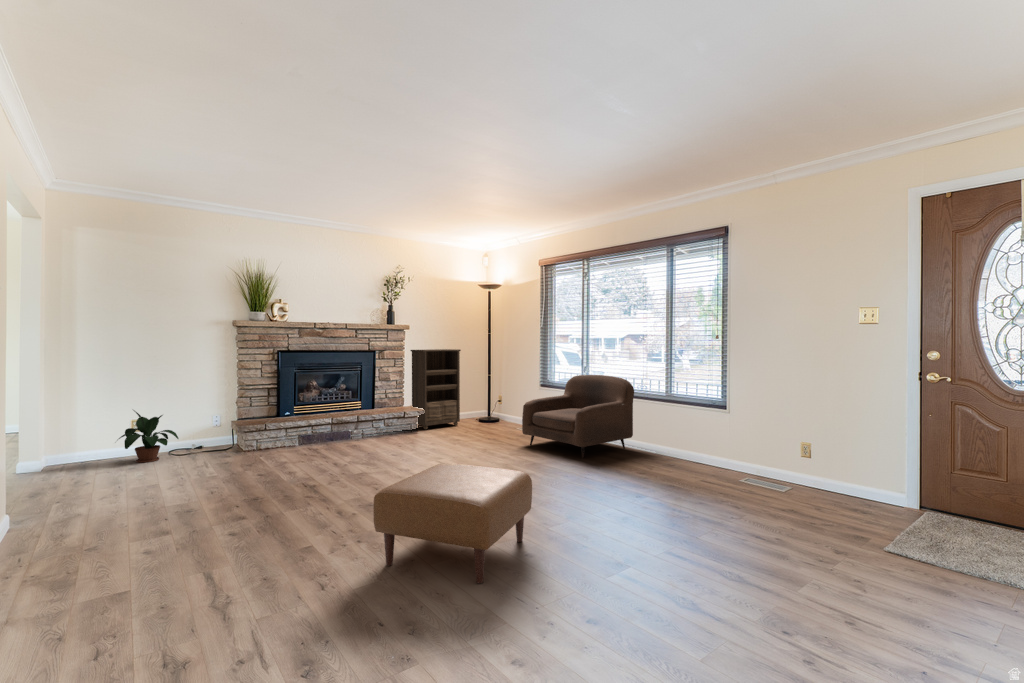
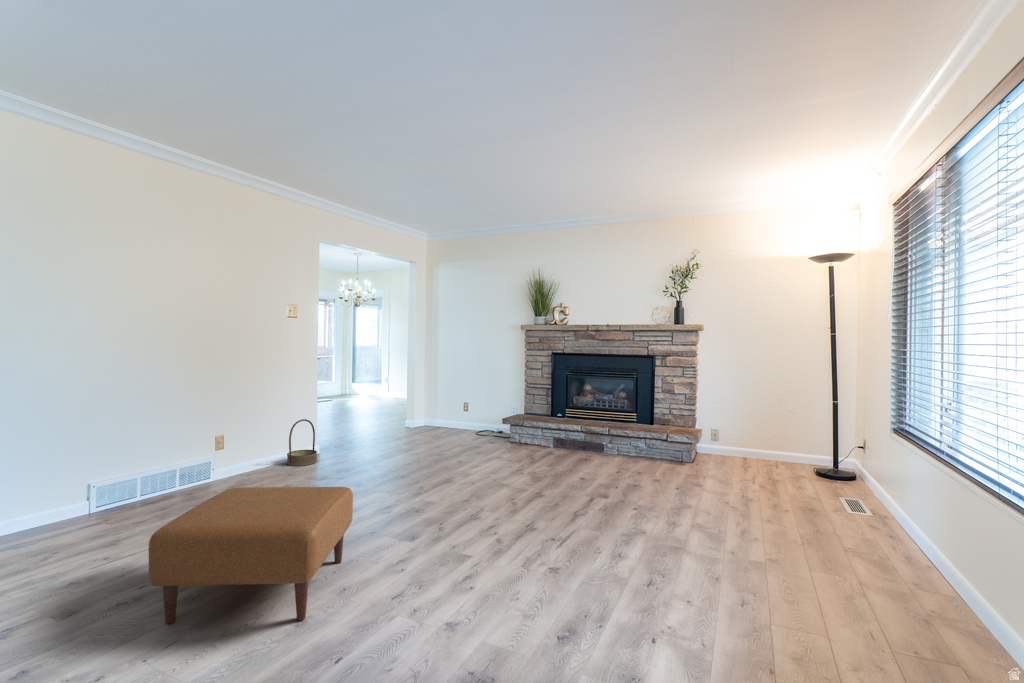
bookshelf: present [410,349,461,430] -> none [698,357,767,470]
armchair: present [522,375,634,458] -> none [742,423,970,622]
potted plant: present [119,411,179,463] -> none [440,392,476,435]
basket: none [21,466,80,544] -> present [287,419,317,466]

